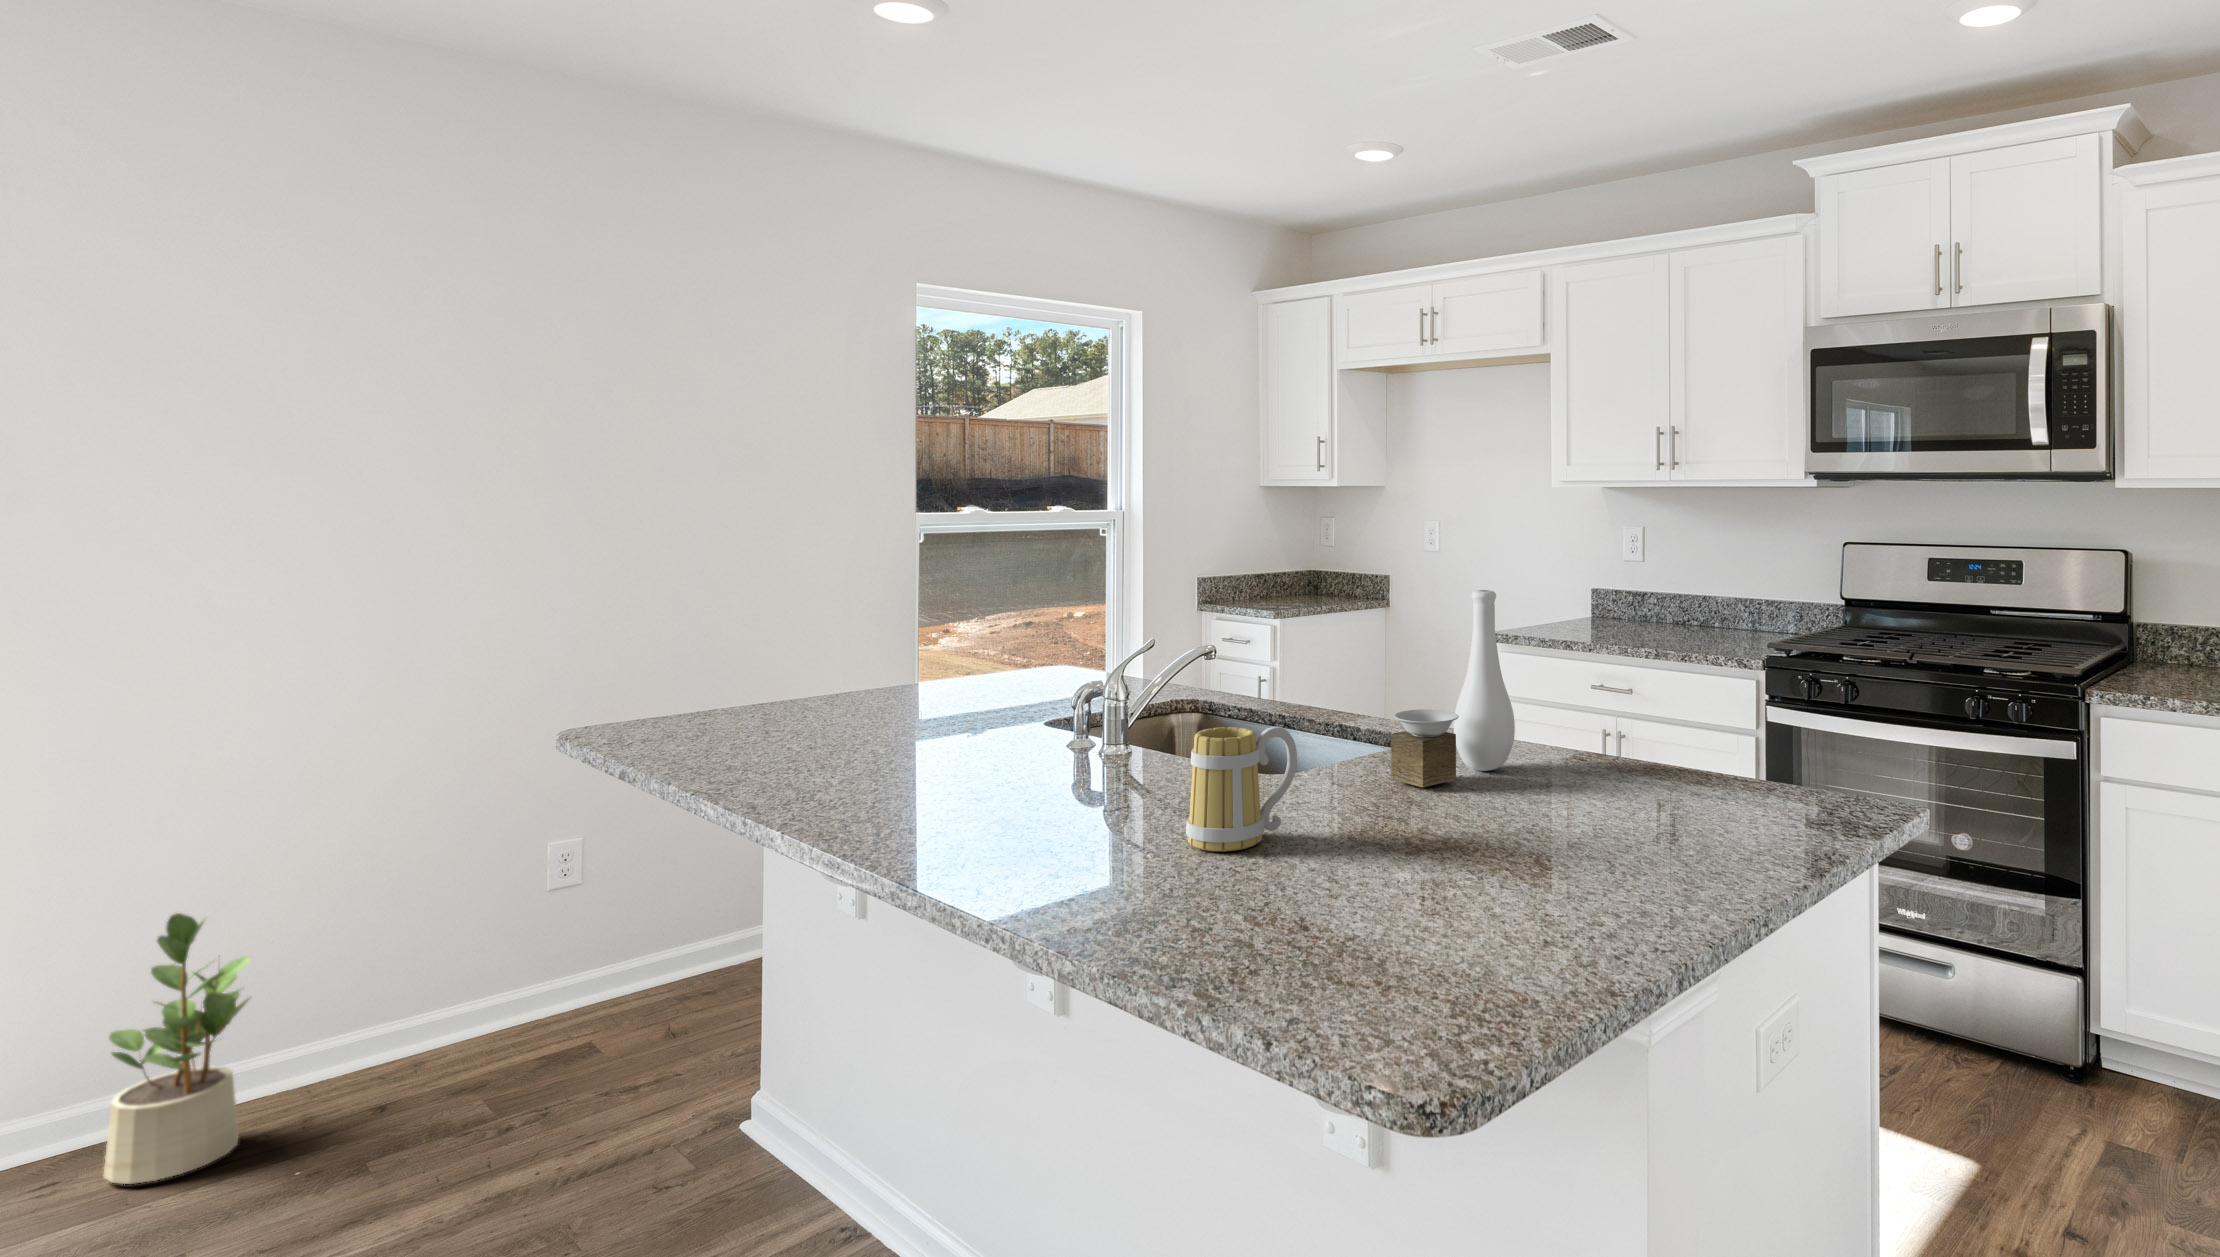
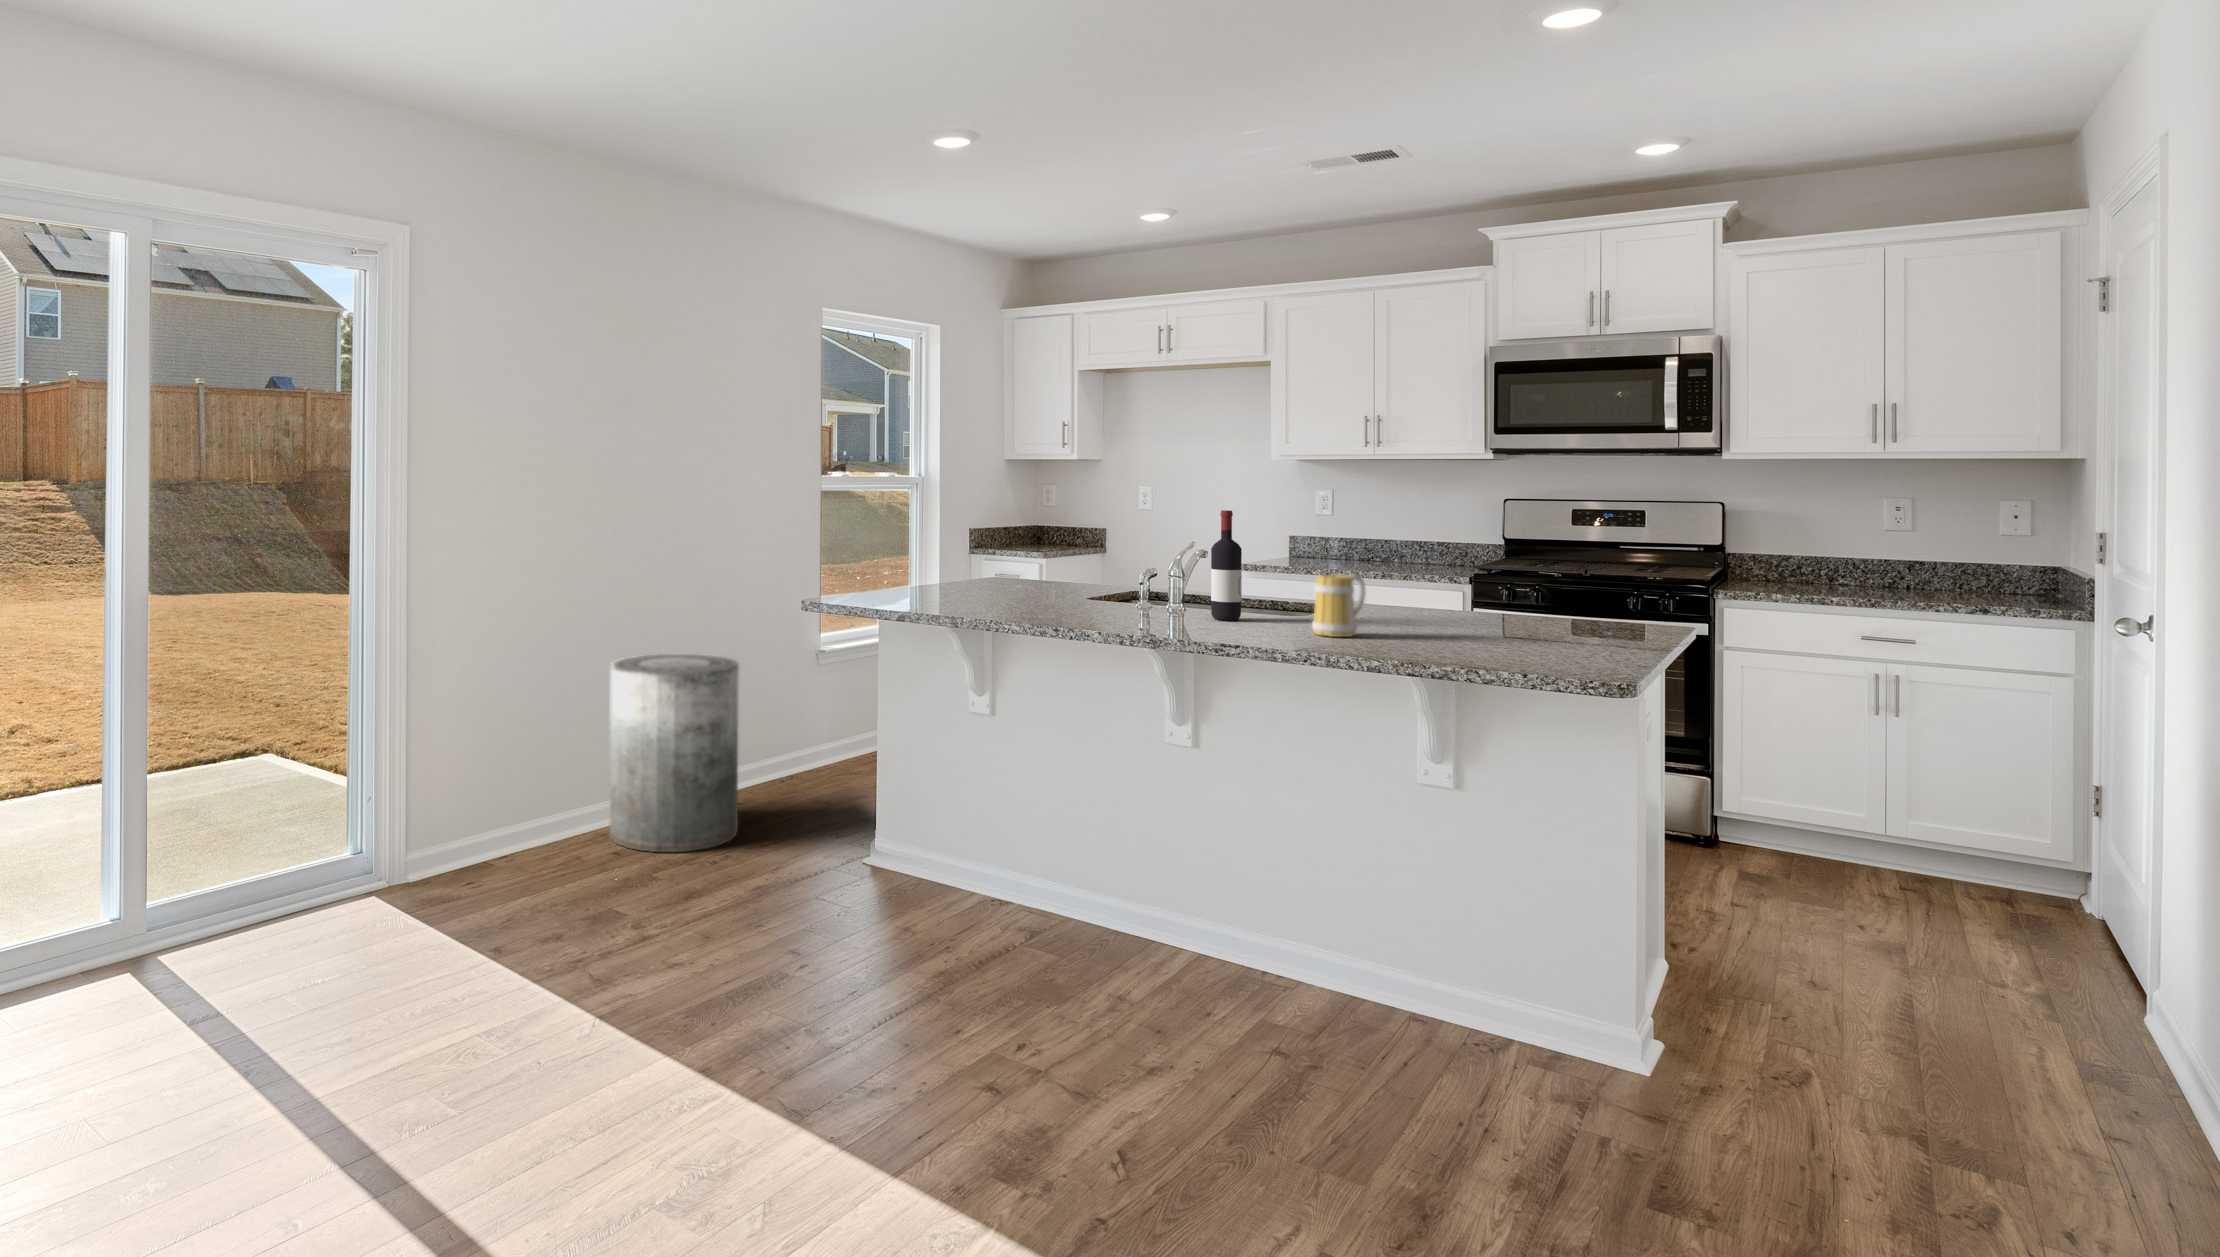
vase: present [1391,590,1515,787] -> none [1367,510,1428,619]
wine bottle: none [1111,598,1163,793] -> present [1211,510,1242,621]
trash can: none [407,785,639,1111] -> present [610,654,739,852]
potted plant: present [104,913,250,1184] -> none [489,716,569,879]

